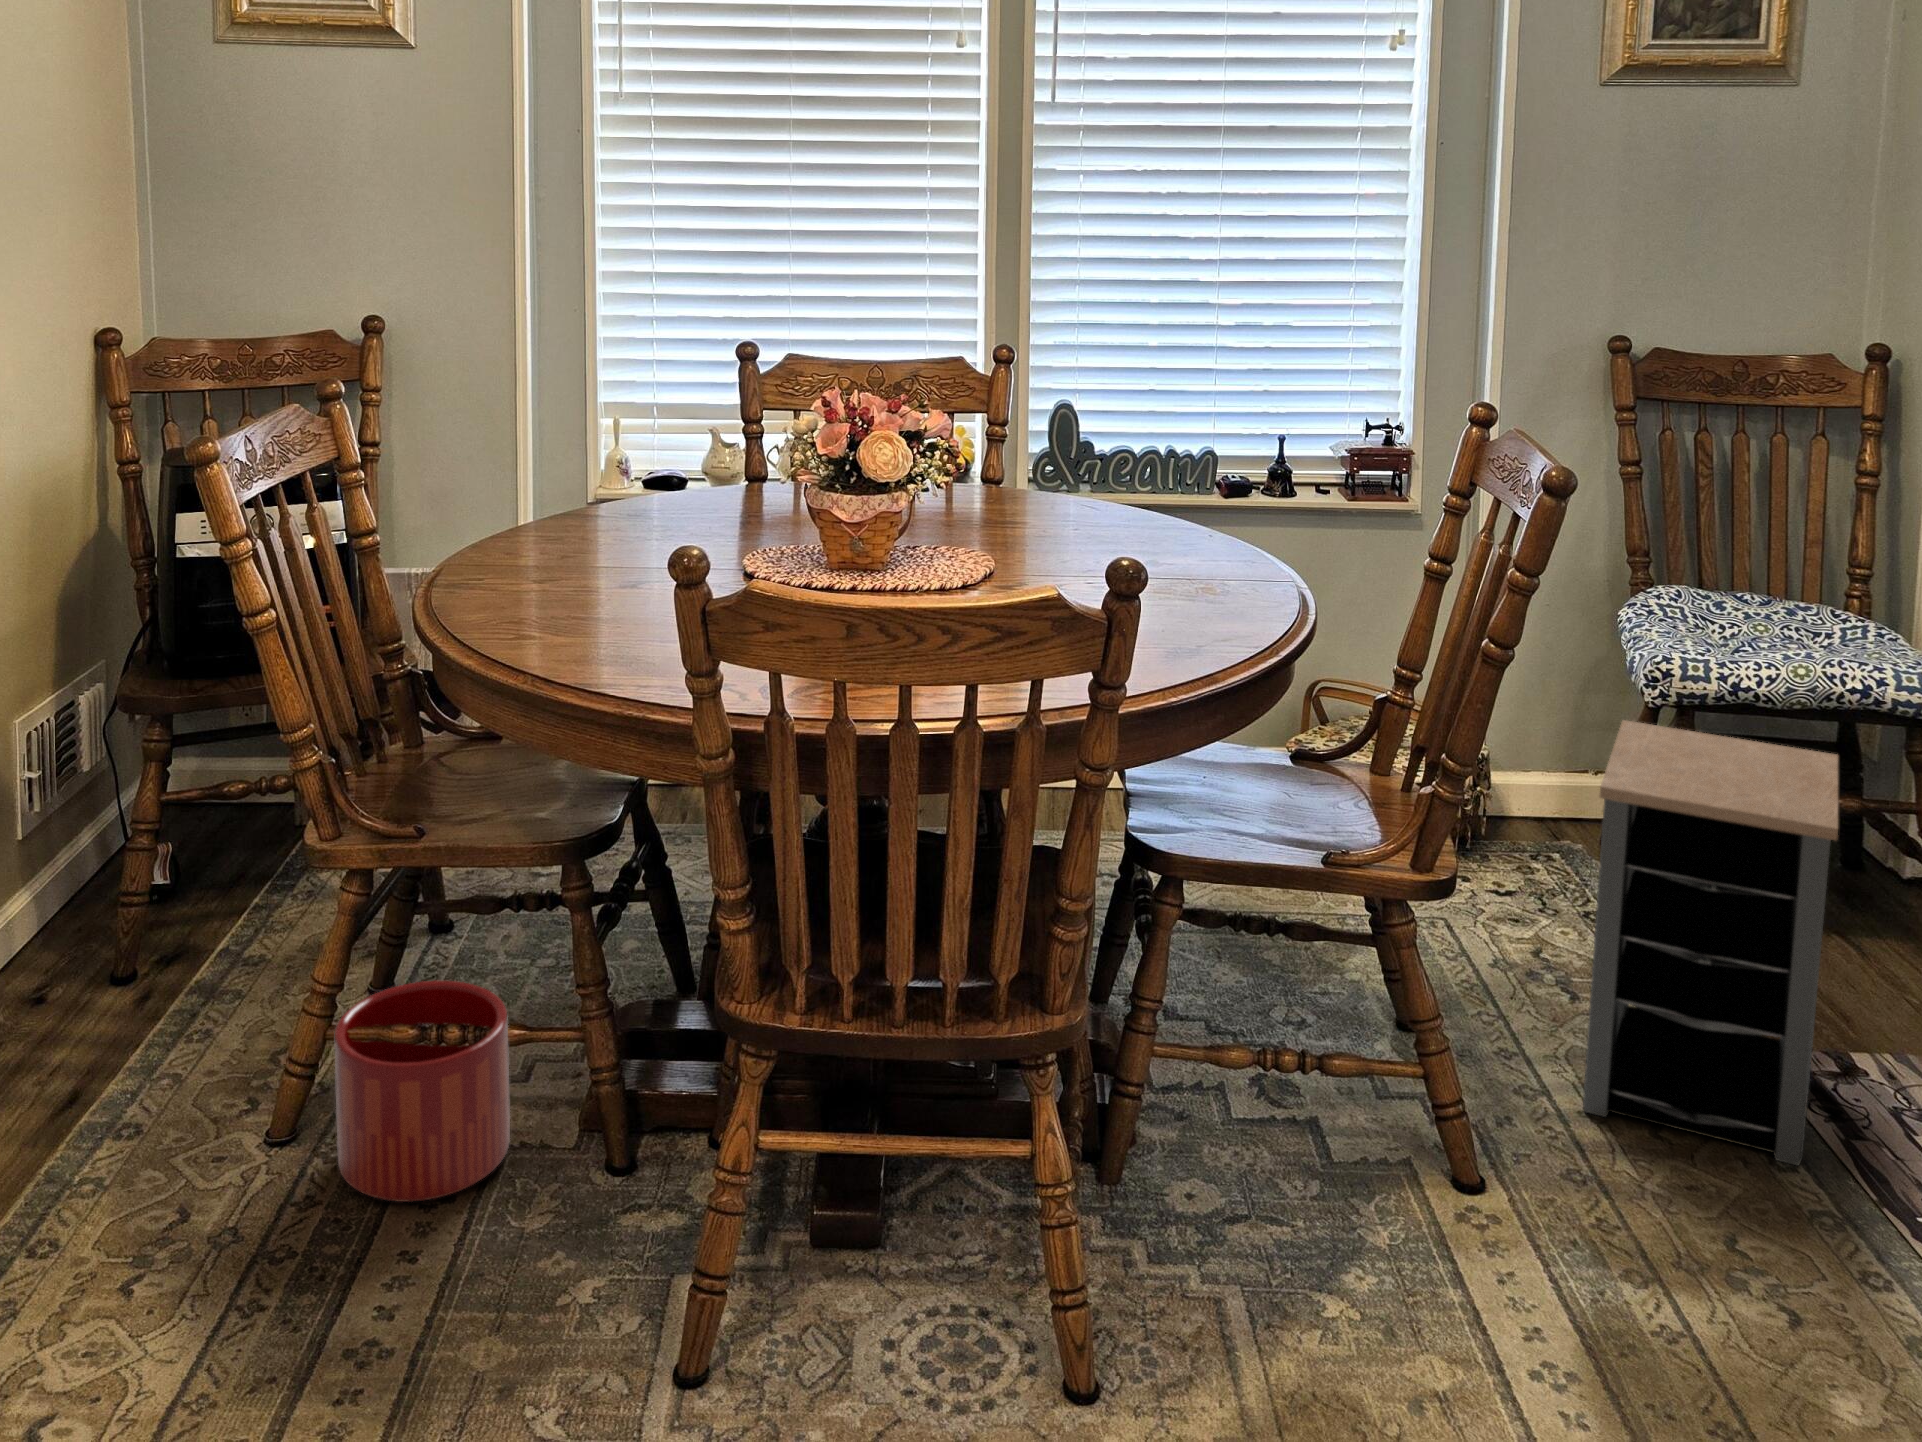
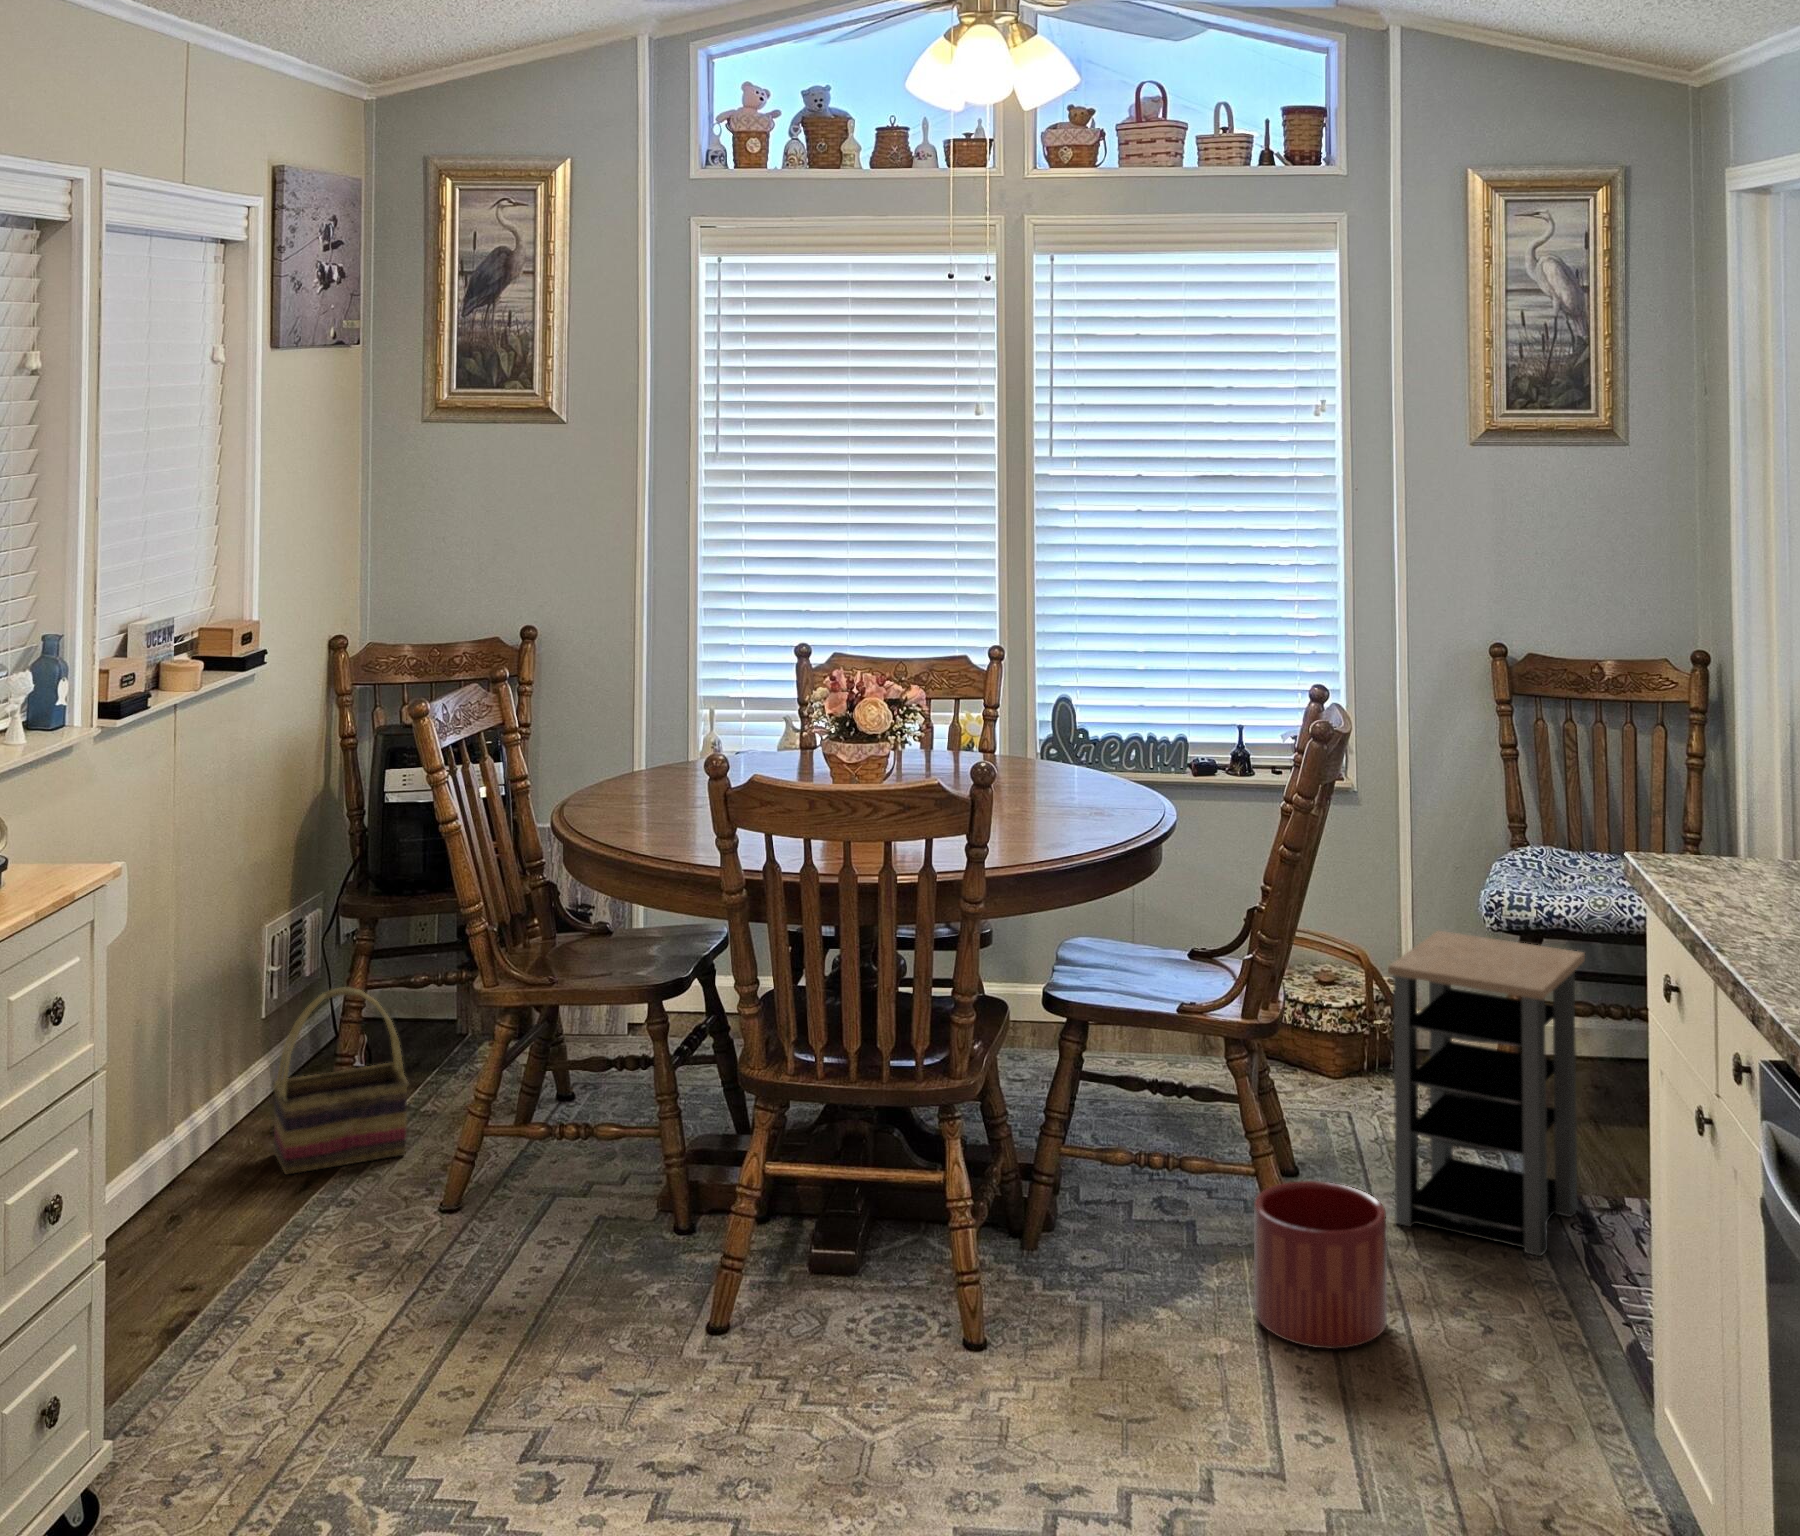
basket: none [22,822,221,1082] -> present [273,987,409,1174]
planter: present [335,981,510,1202] -> present [1254,1181,1387,1349]

